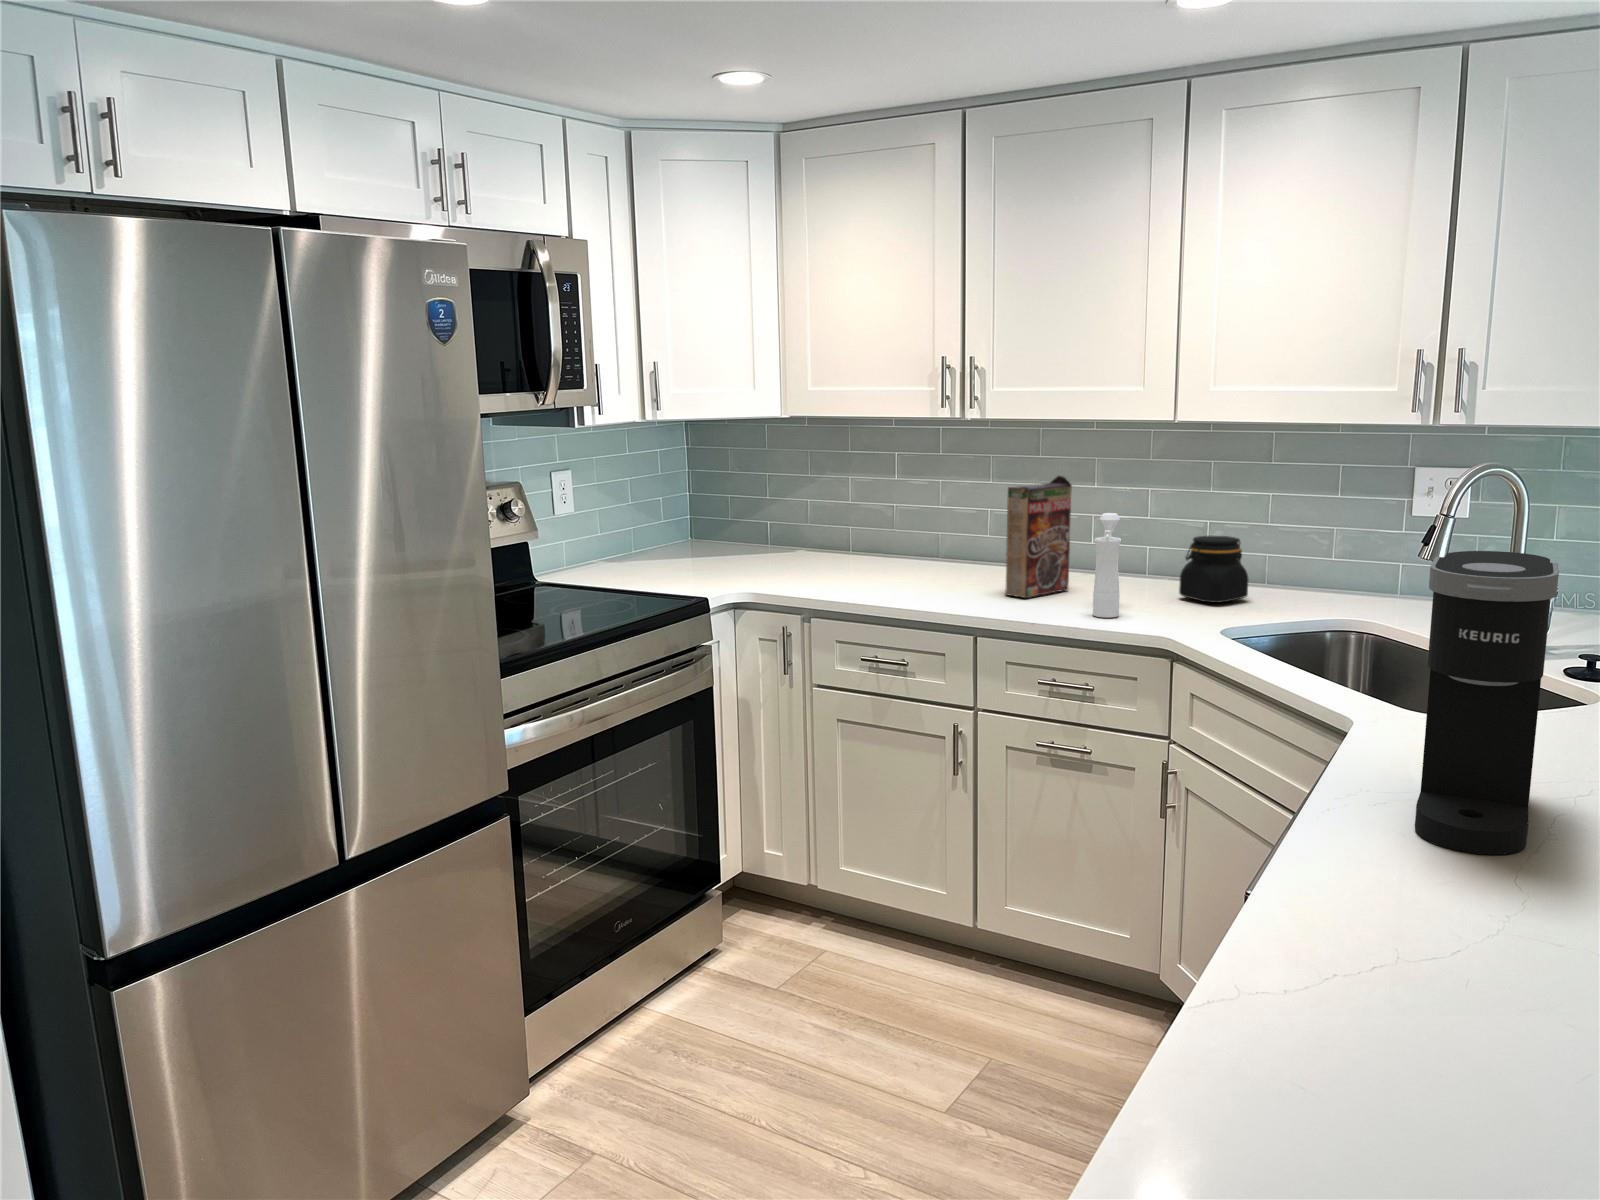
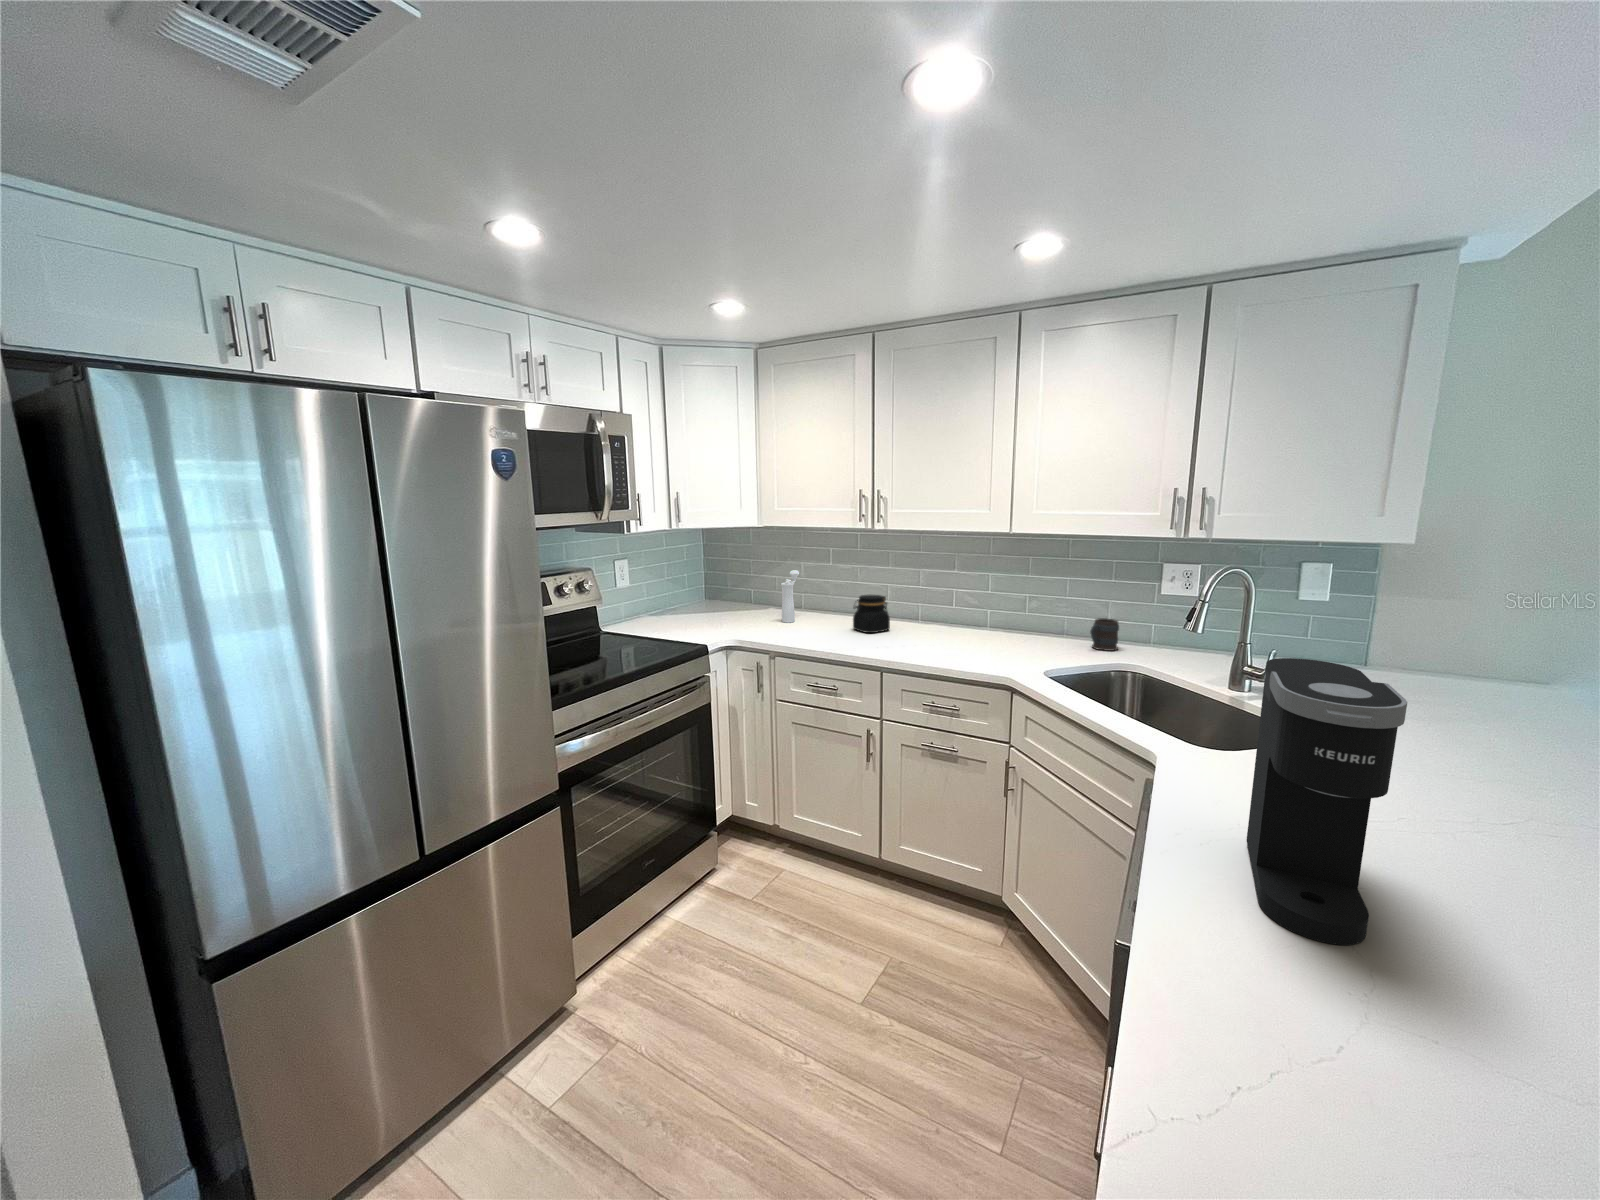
cereal box: present [1005,476,1072,598] -> none [900,566,943,645]
pepper mill: present [1093,513,1121,618] -> present [781,570,799,623]
jar: present [1179,536,1248,603] -> present [853,595,890,633]
mug: none [1300,555,1346,604] -> present [1090,618,1119,651]

